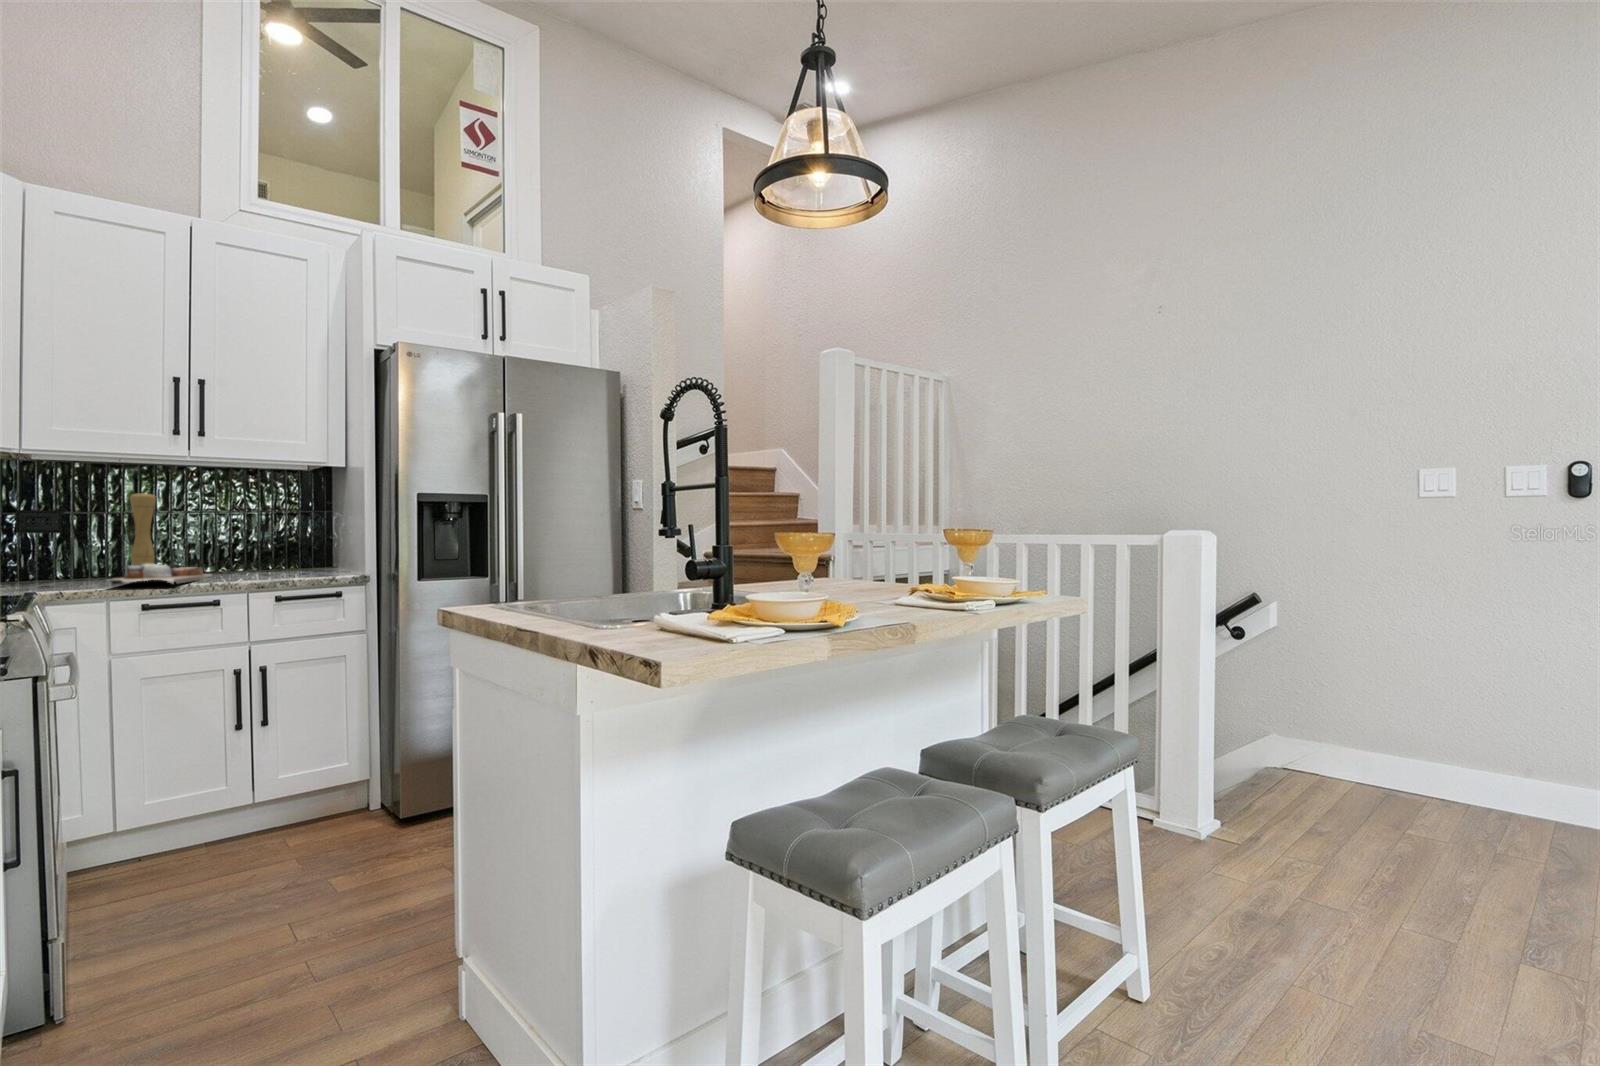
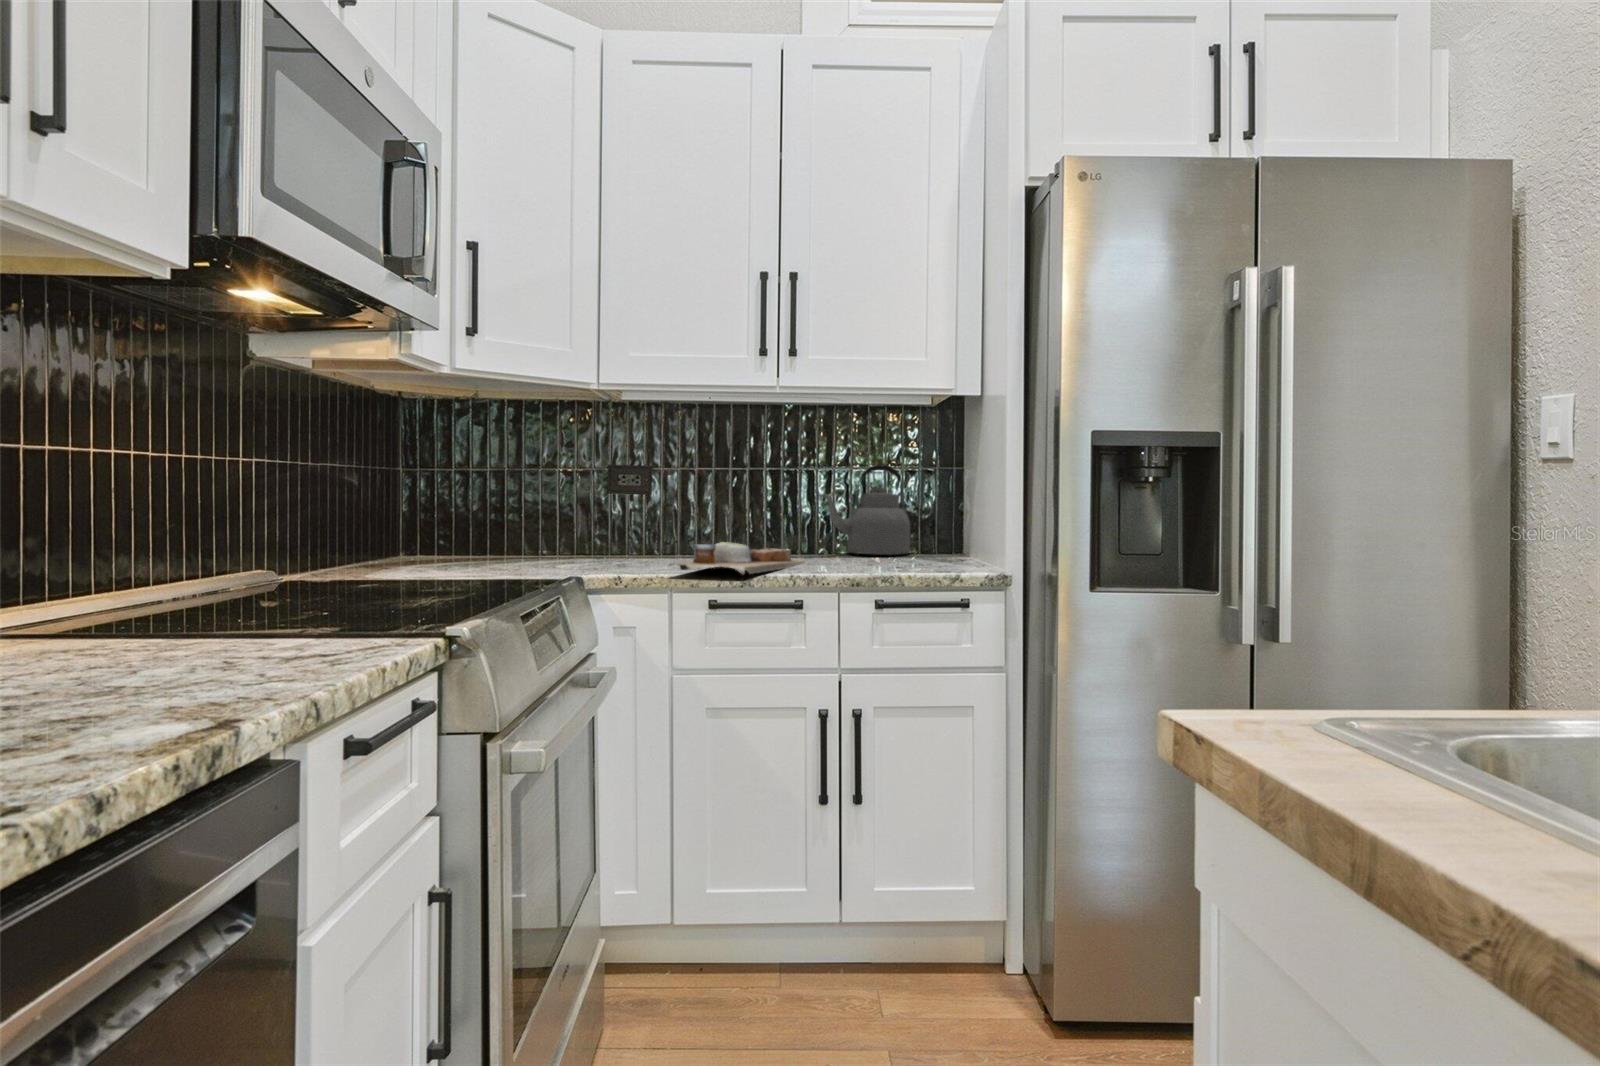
pepper mill: present [130,493,156,565] -> none [721,442,749,554]
kettle: none [219,509,294,569] -> present [820,464,910,555]

